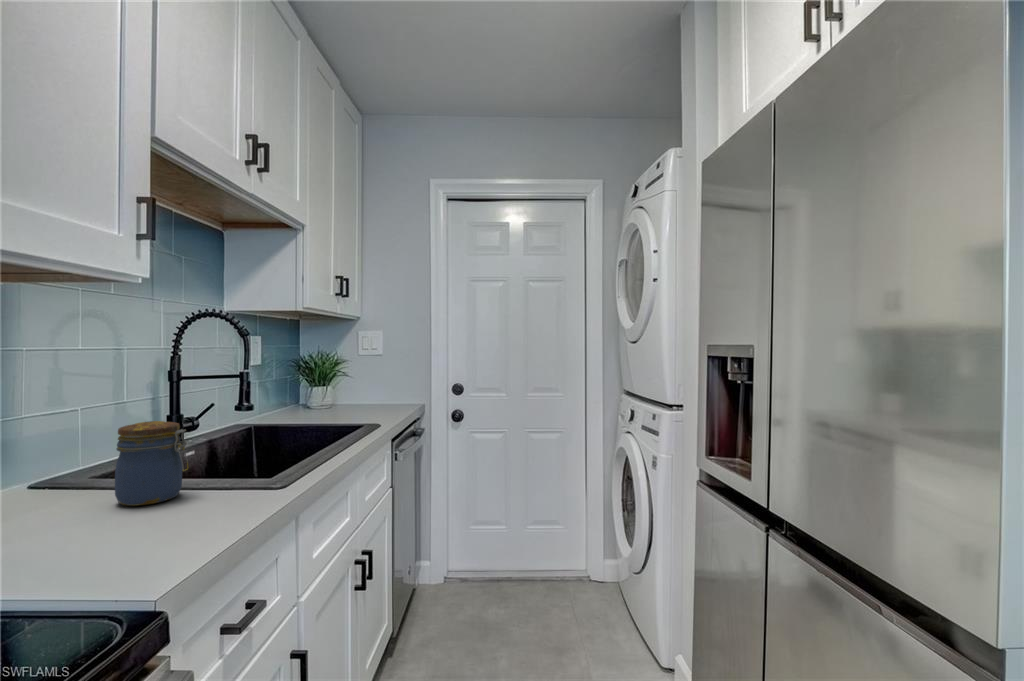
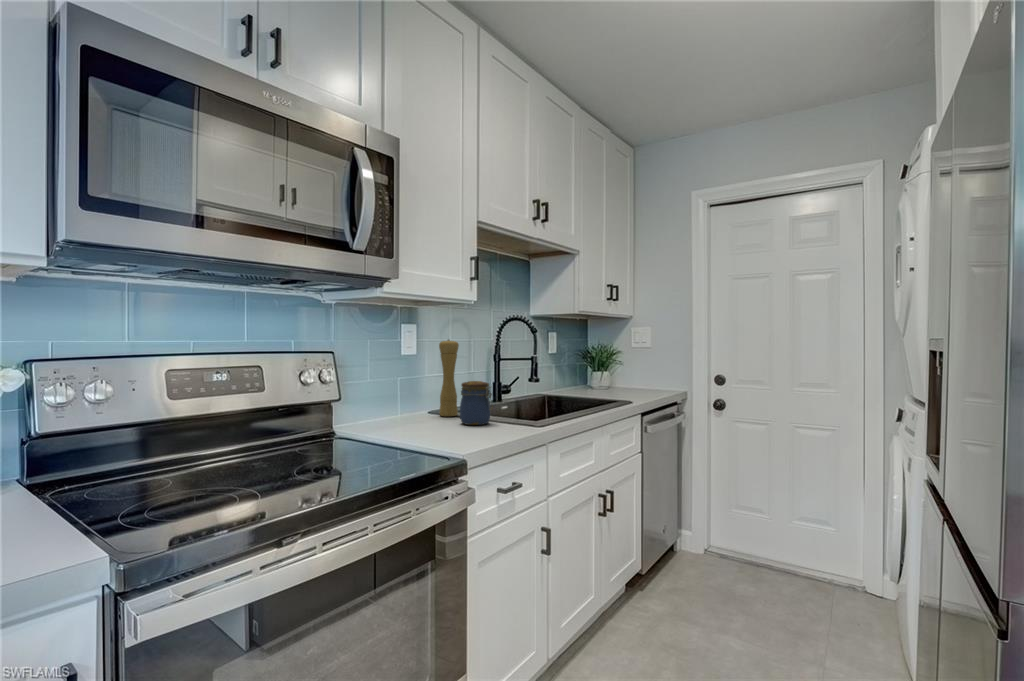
pepper mill: none [58,347,105,492] -> present [439,340,459,416]

